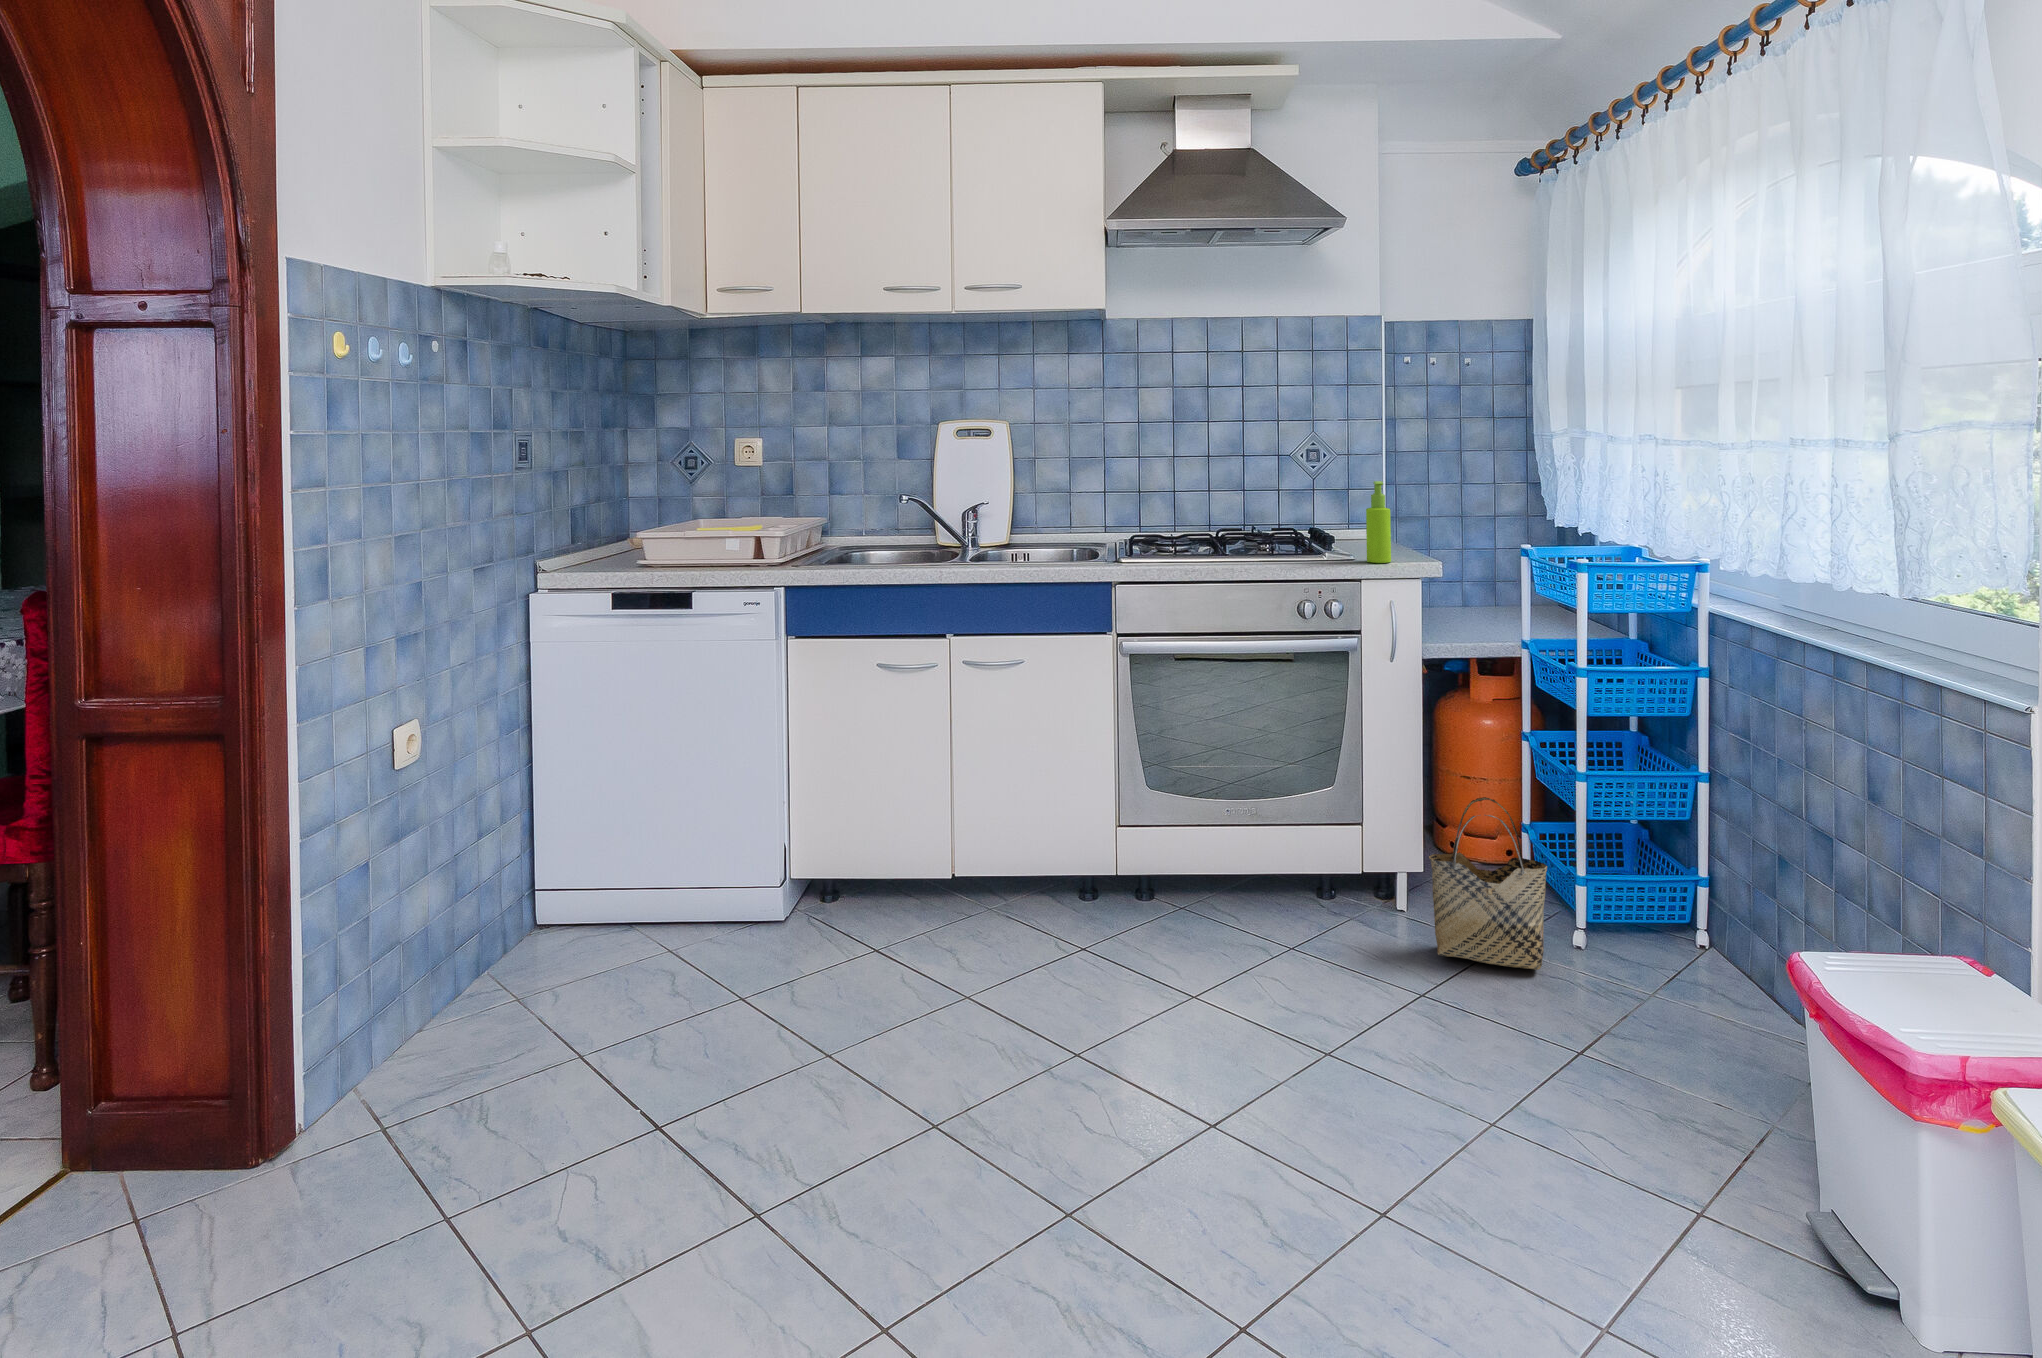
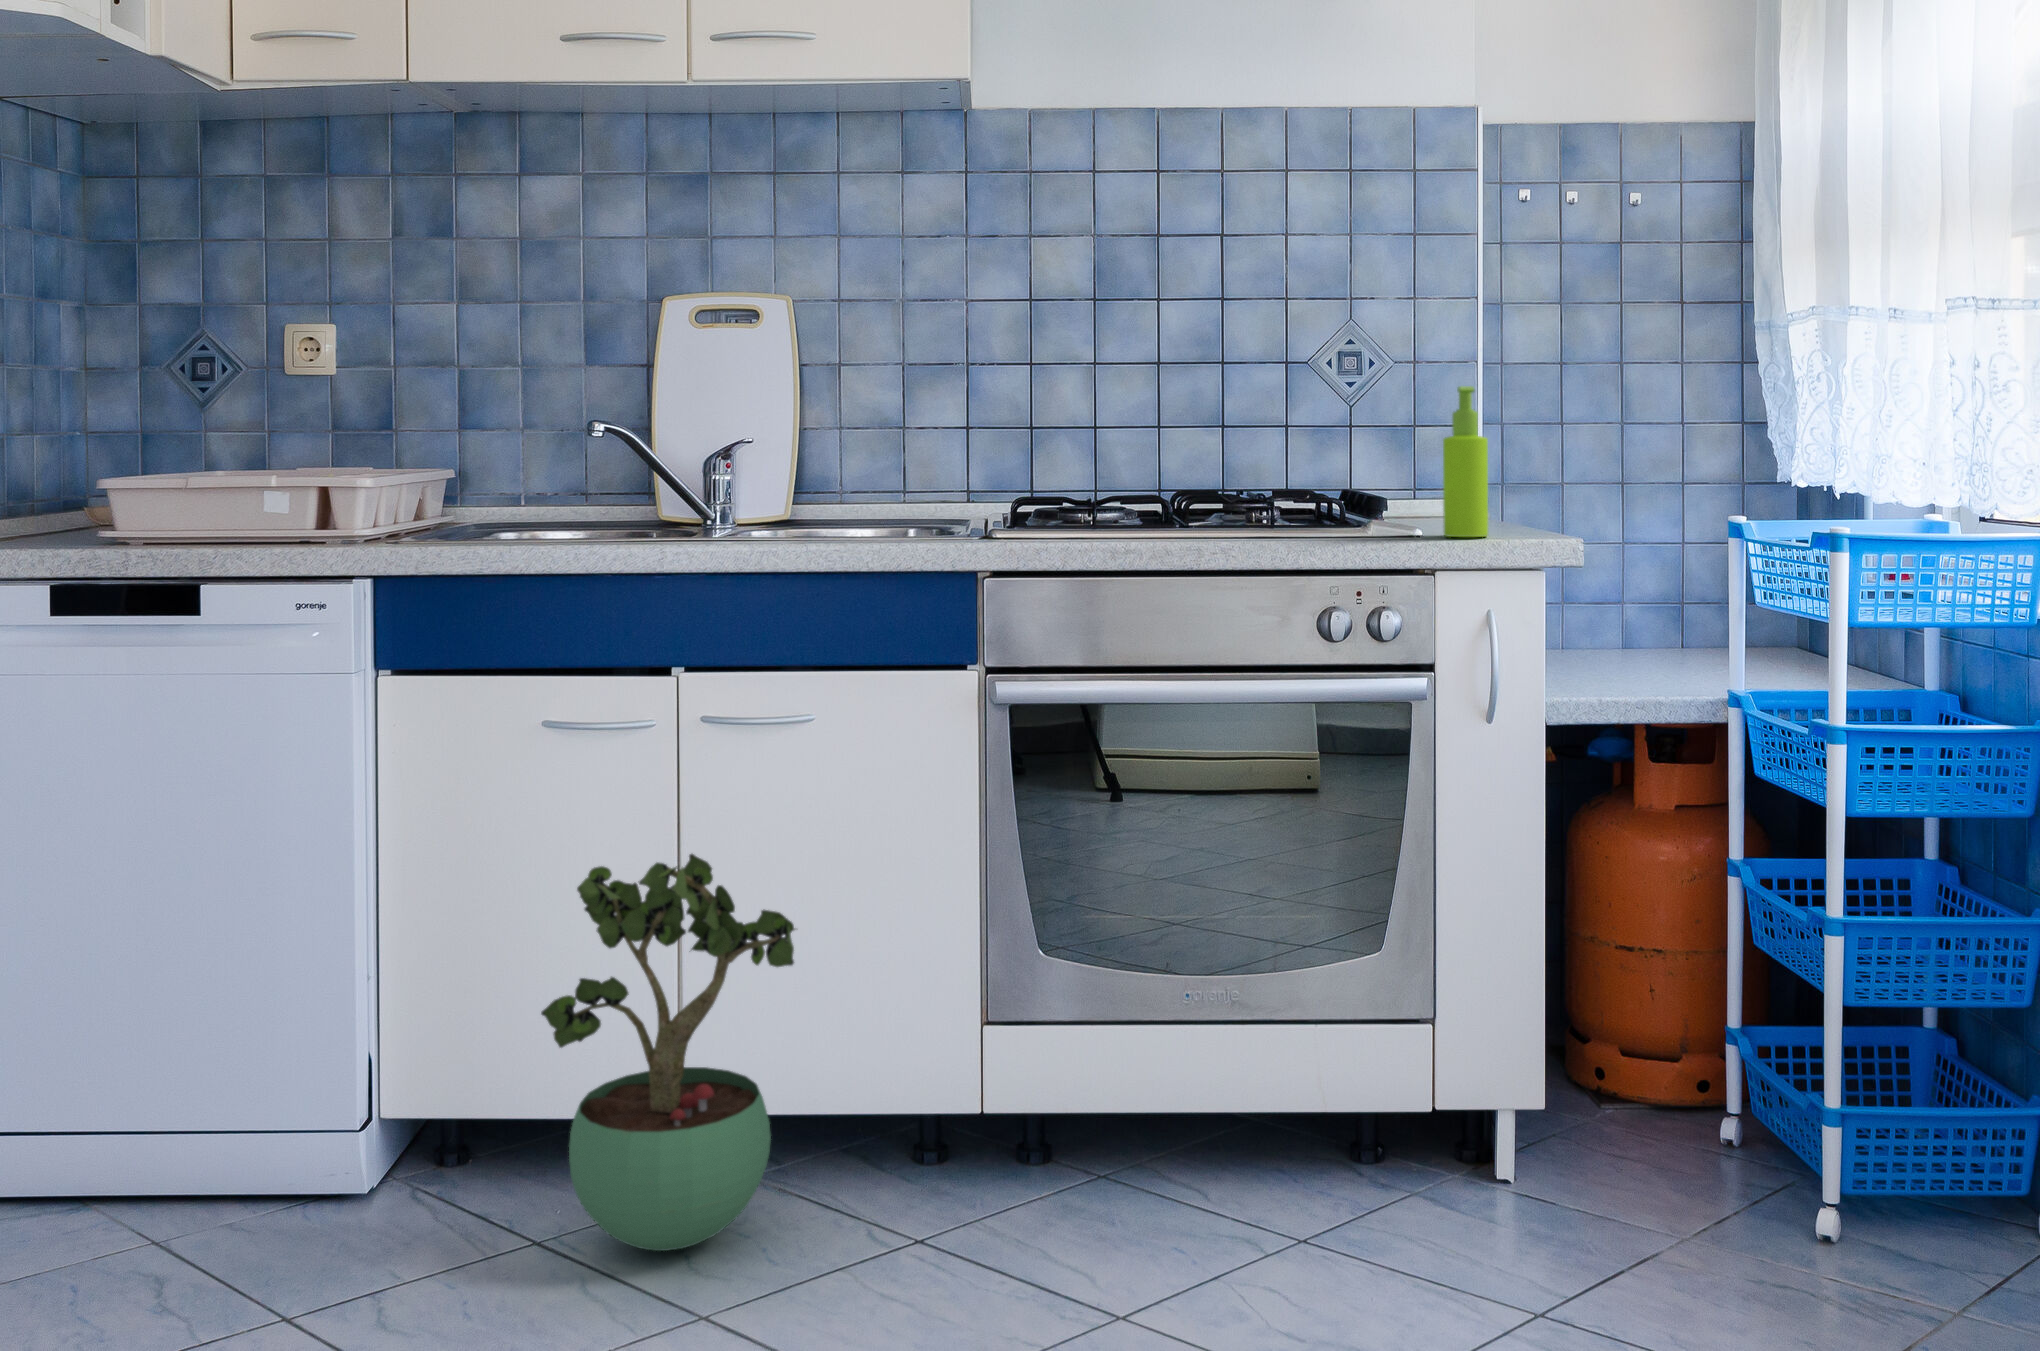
potted plant: none [890,734,1025,945] -> present [541,854,795,1251]
woven basket: present [1429,797,1547,970] -> none [1552,969,1771,1285]

